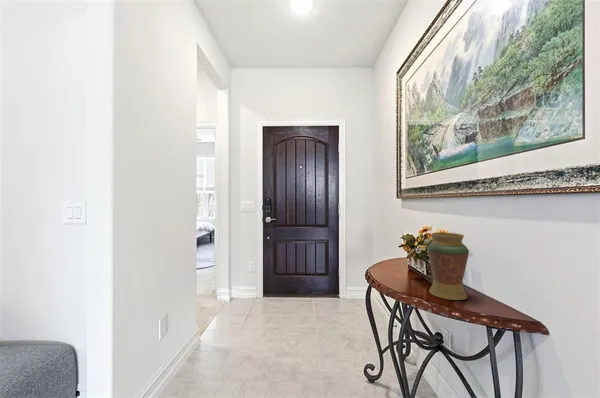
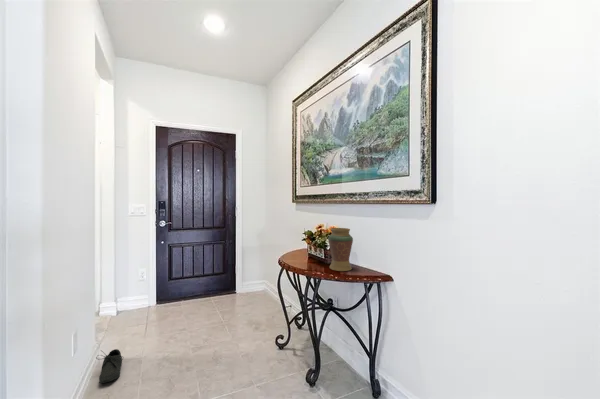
shoe: none [188,335,214,369] -> present [96,349,123,383]

